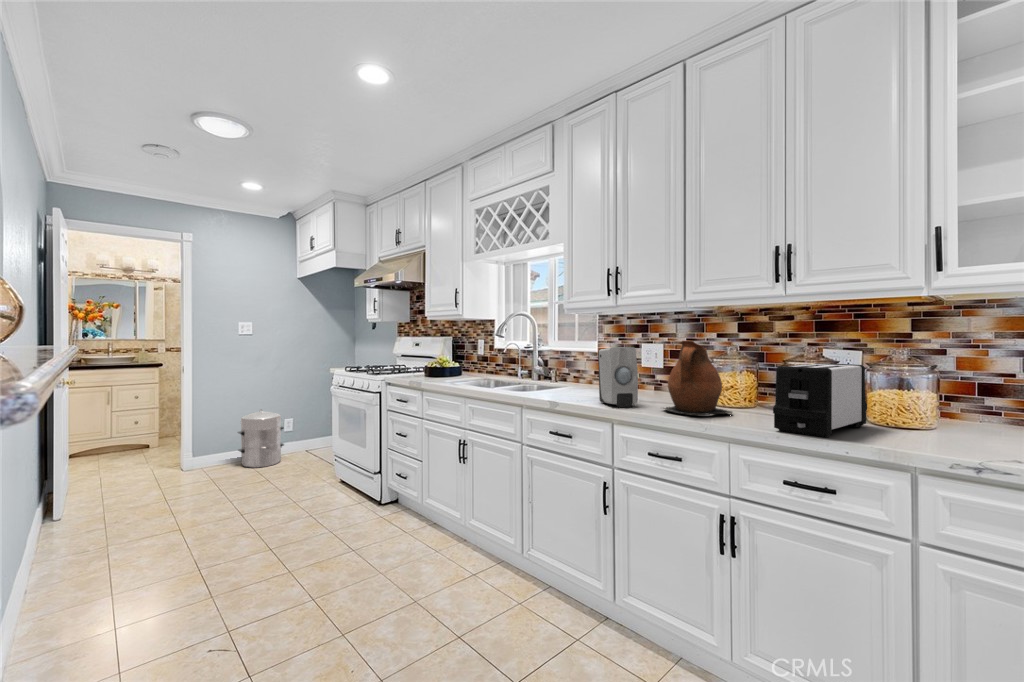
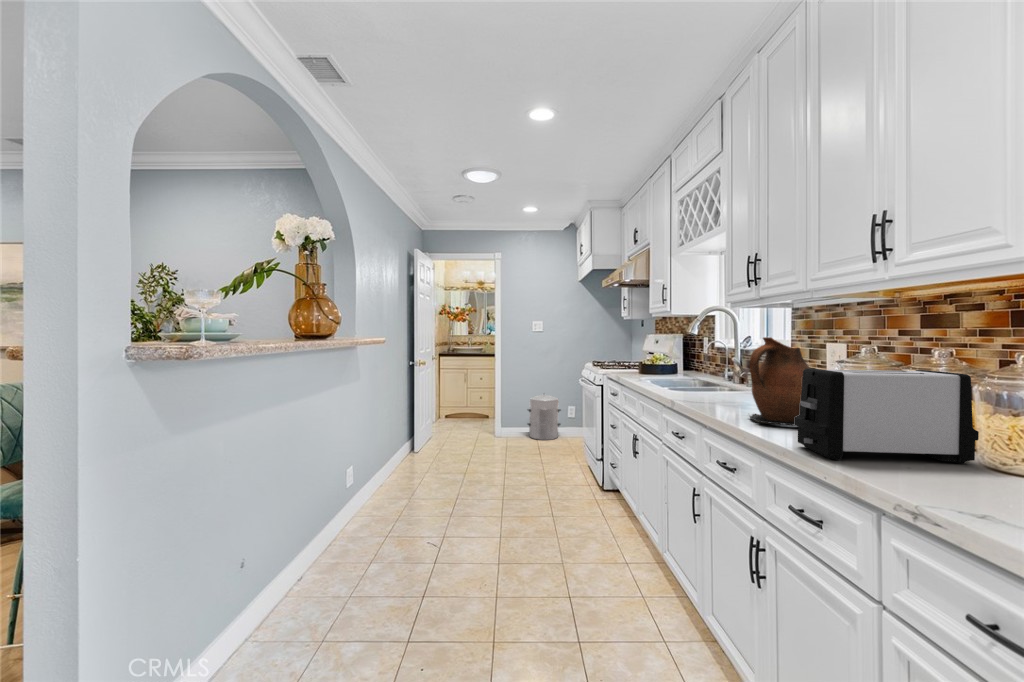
soap dispenser: present [598,347,638,407] -> none [709,344,748,410]

